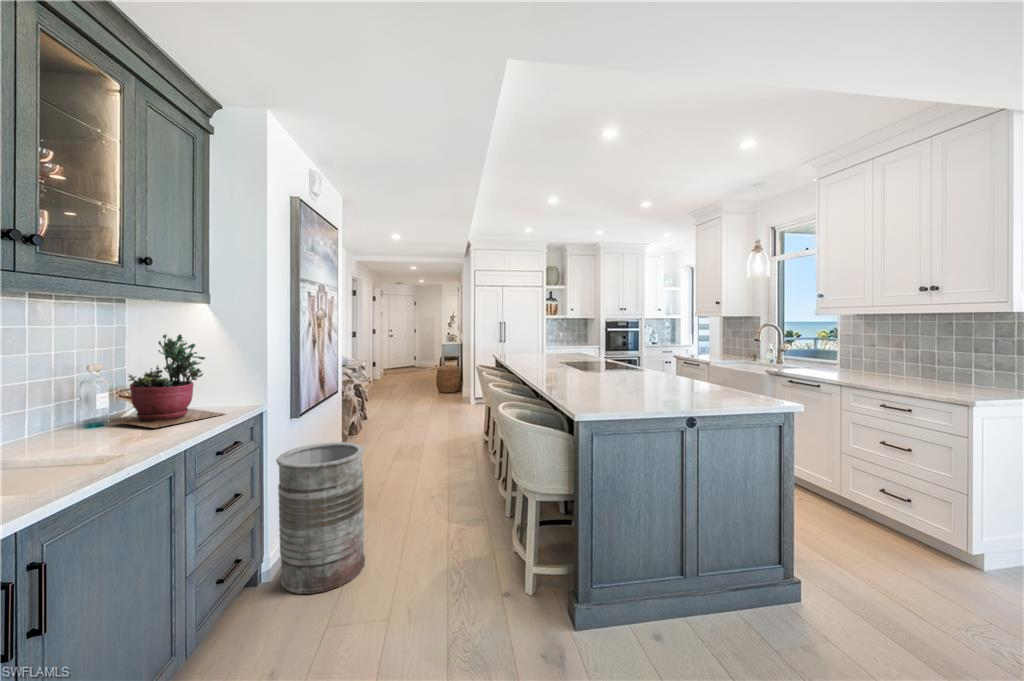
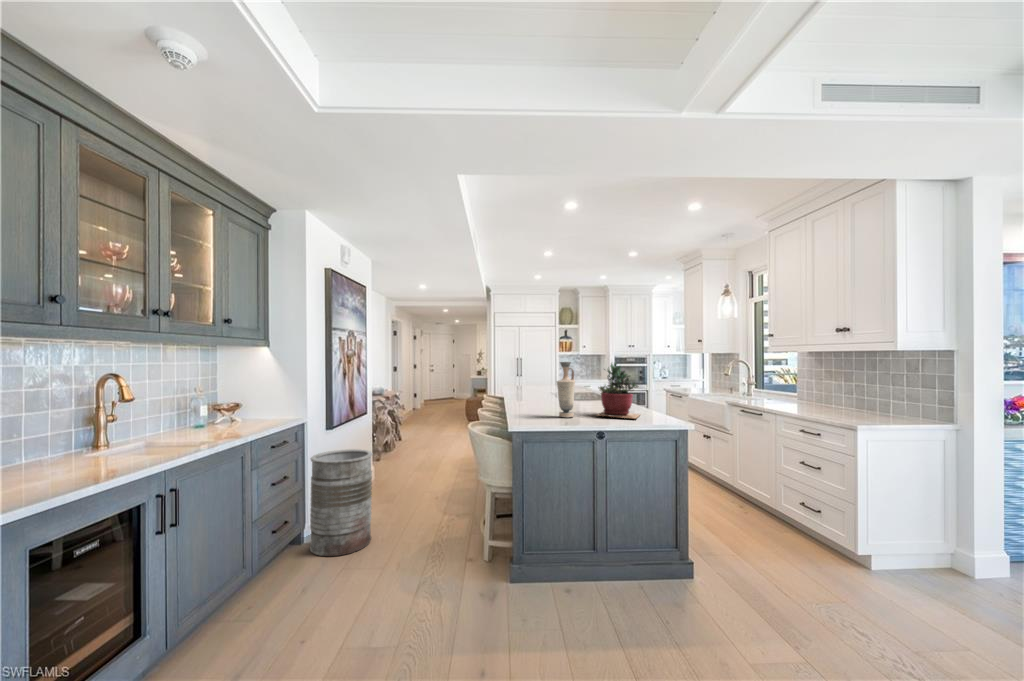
vase: none [621,325,647,399] -> present [557,362,575,418]
succulent plant: present [112,334,225,428] -> present [597,362,640,418]

